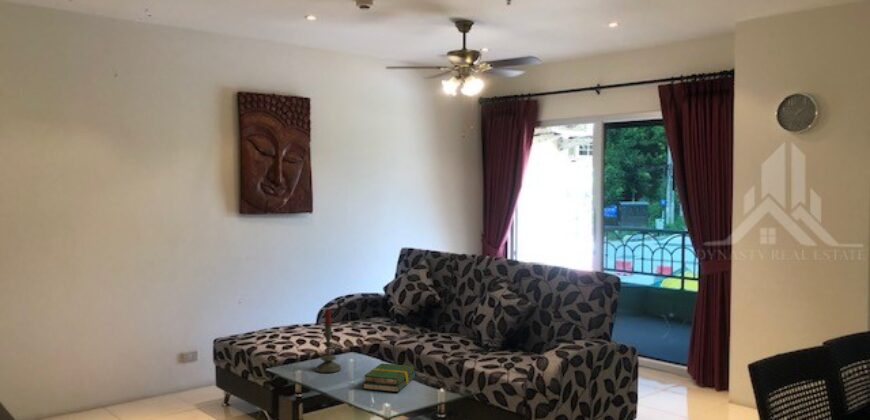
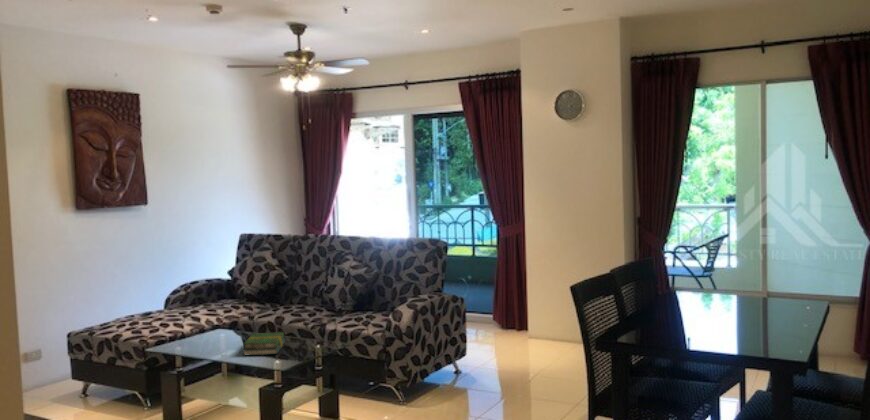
candle: present [316,309,341,373] -> none [189,288,213,348]

